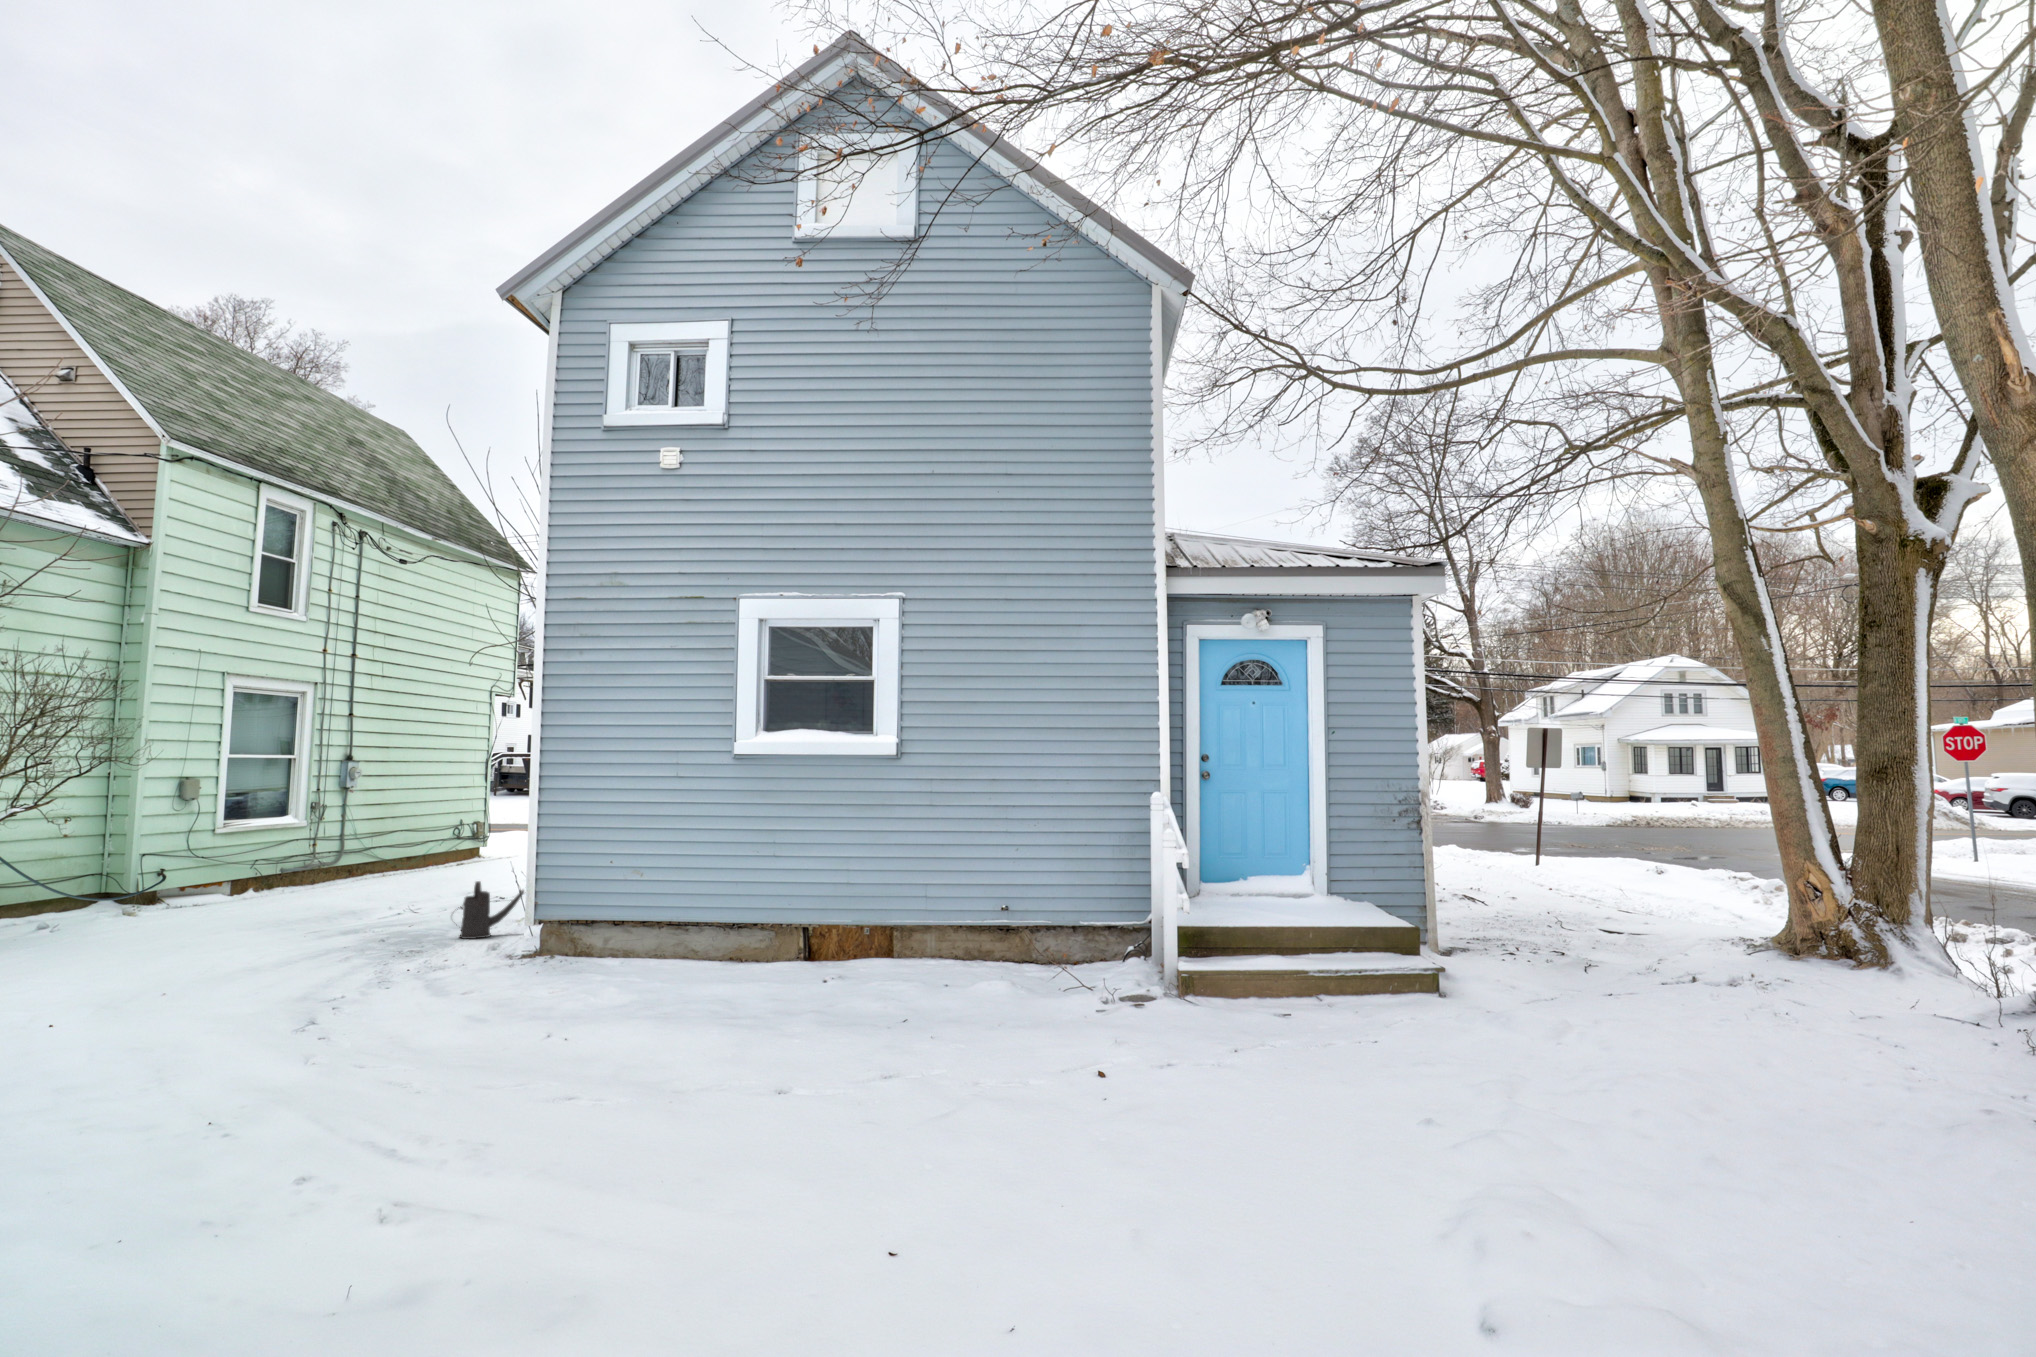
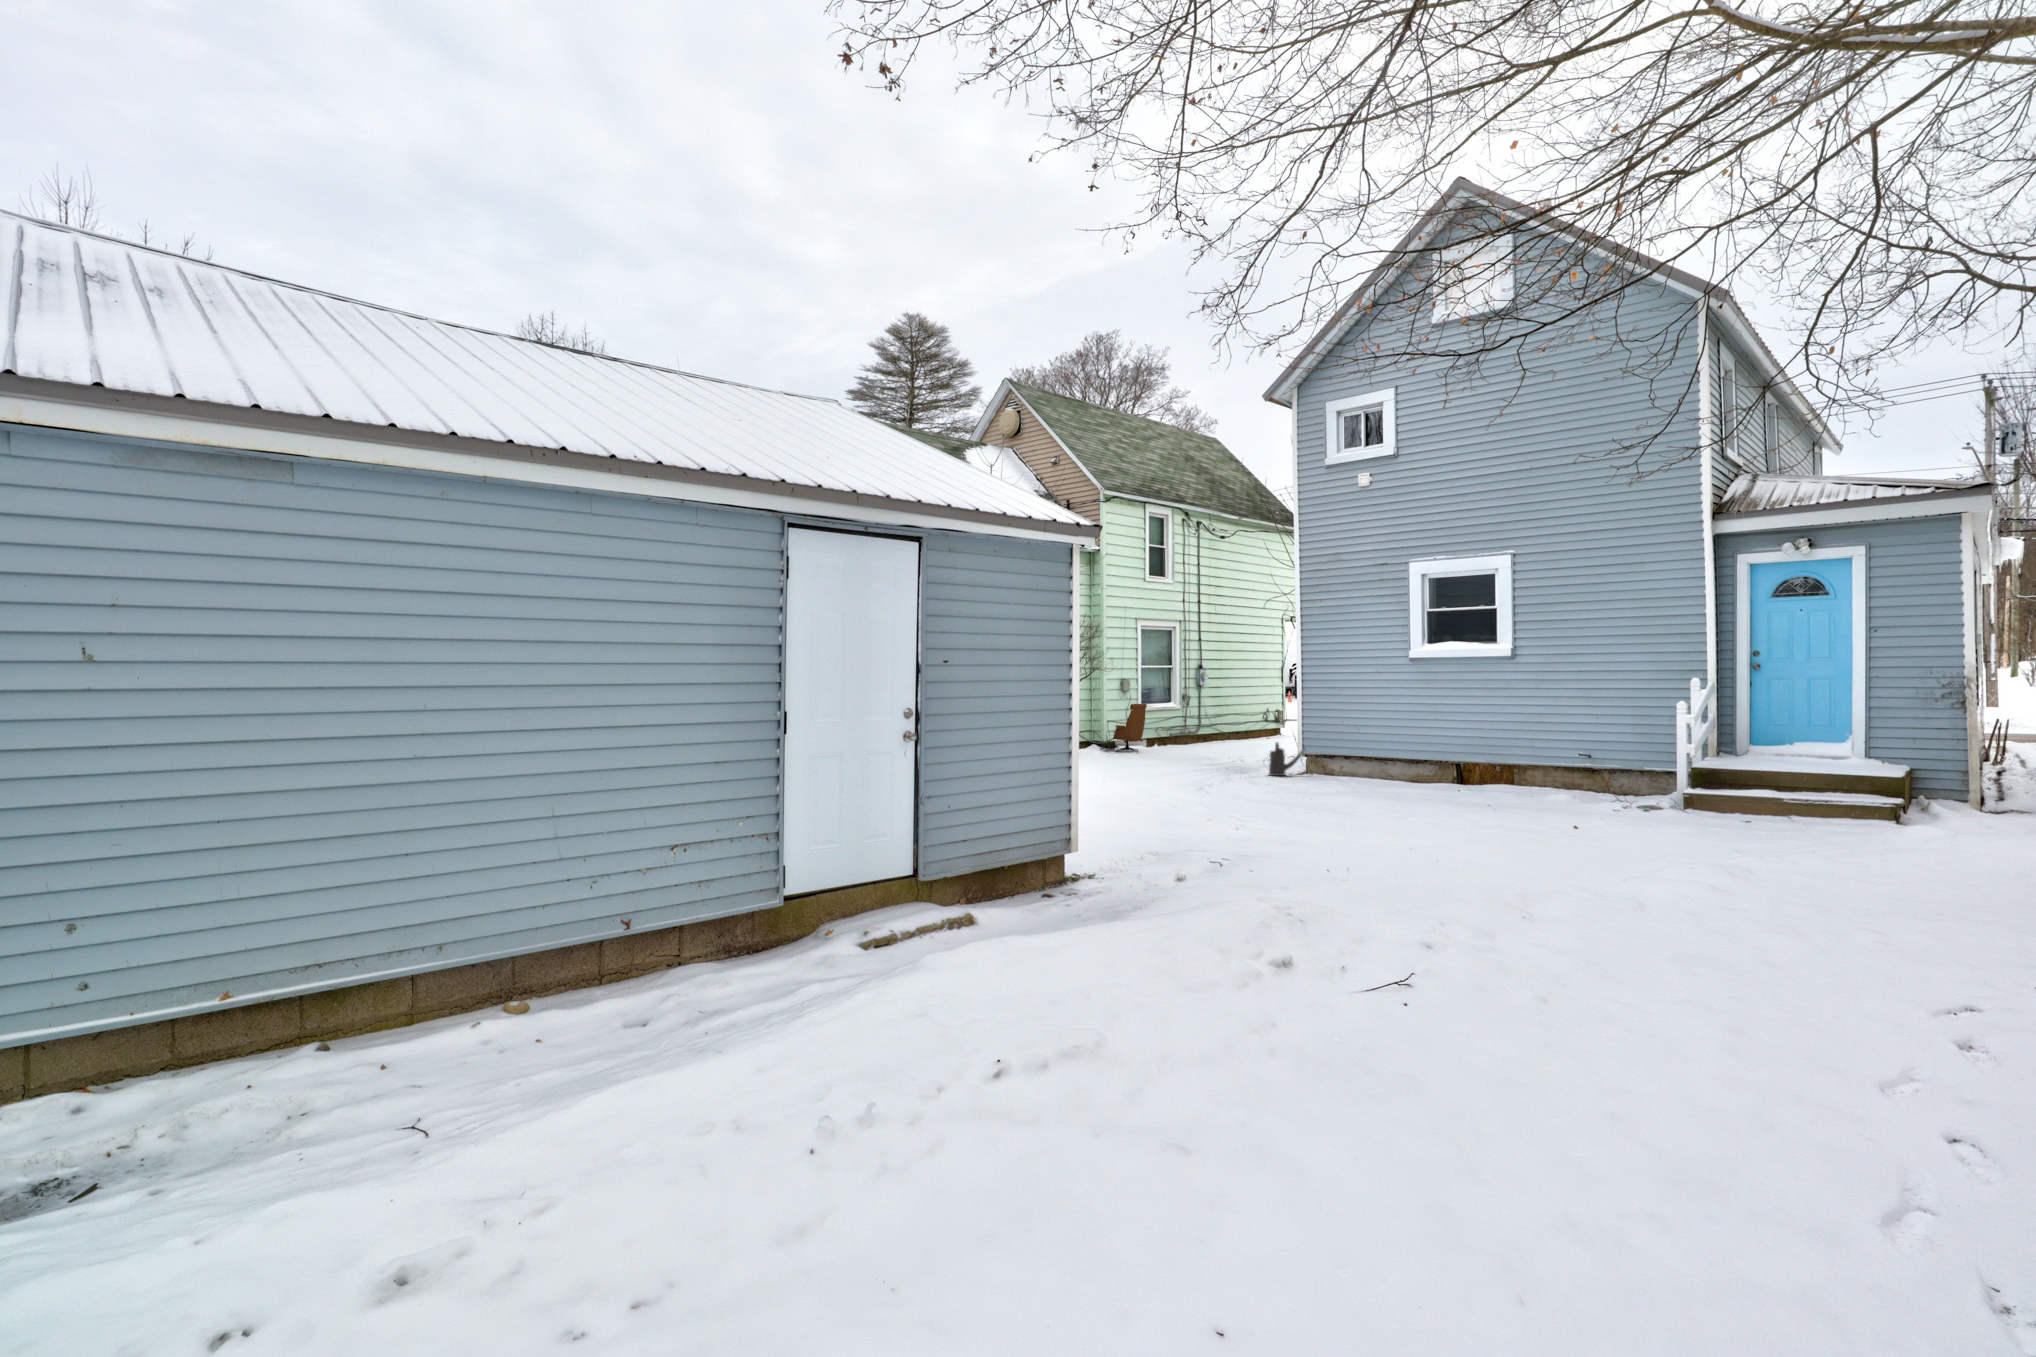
lounge chair: none [113,819,231,911] -> present [1100,703,1147,753]

